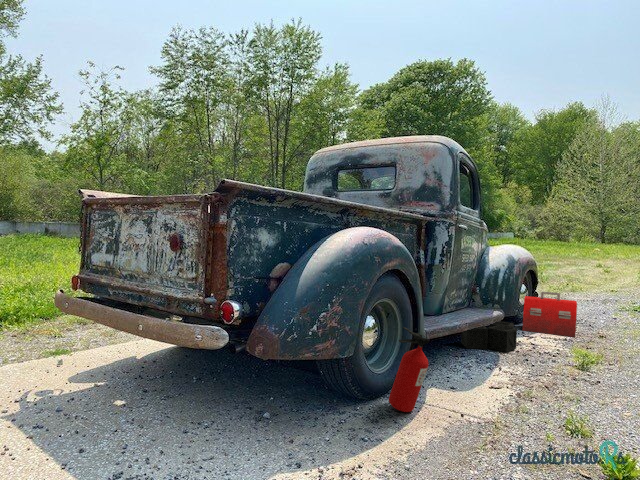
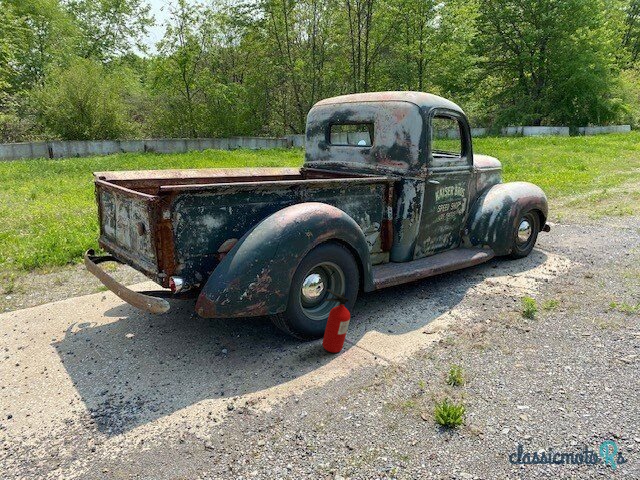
toolbox: present [522,292,577,337] -> none [513,232,569,276]
storage bin: present [461,321,521,352] -> none [431,262,494,294]

